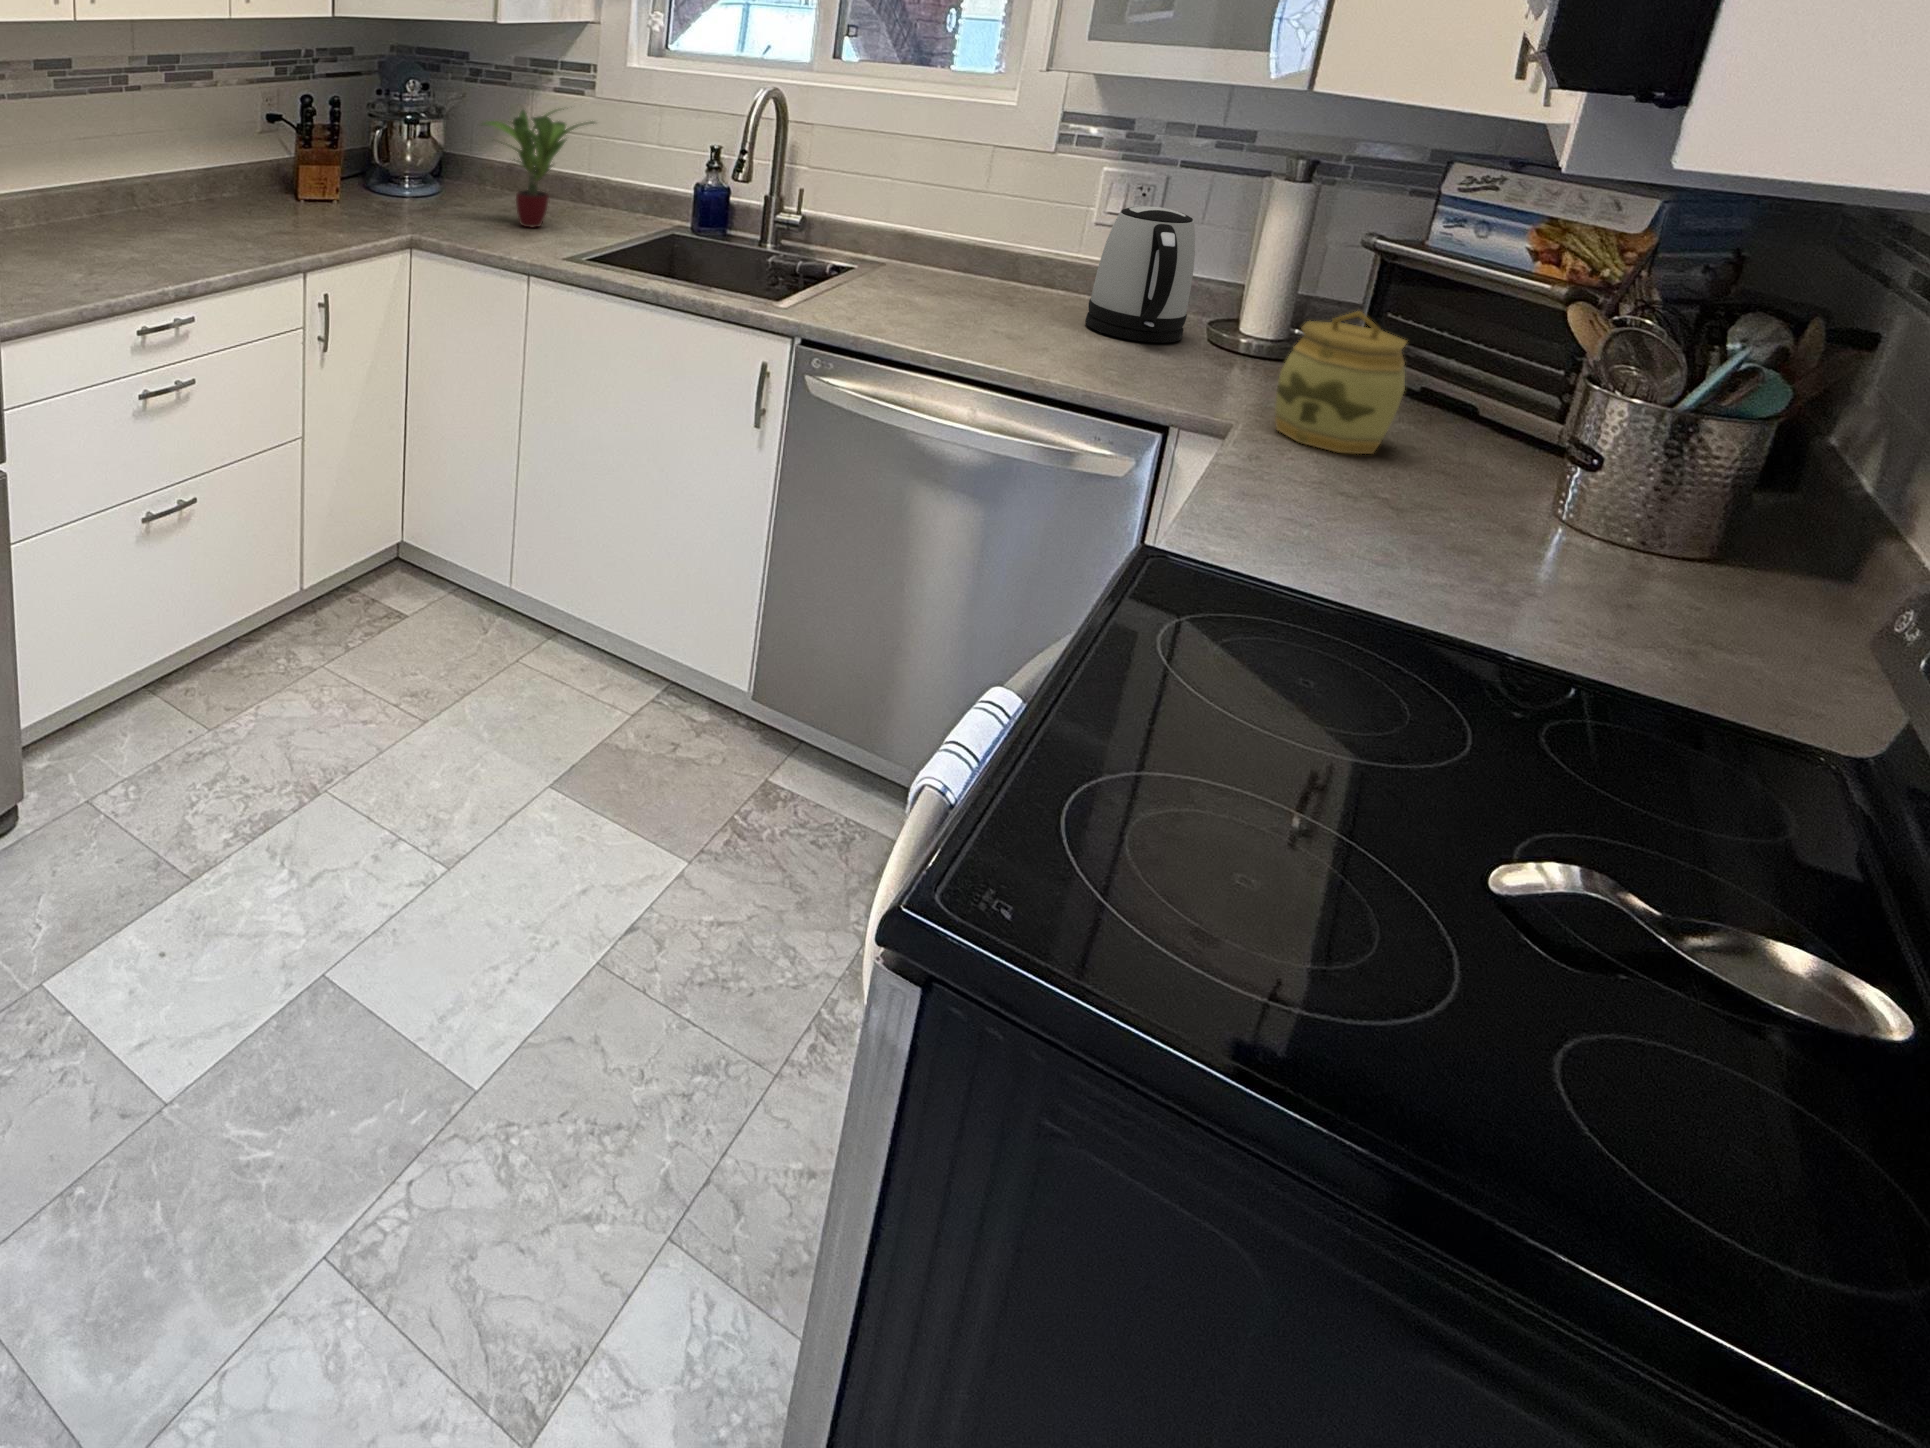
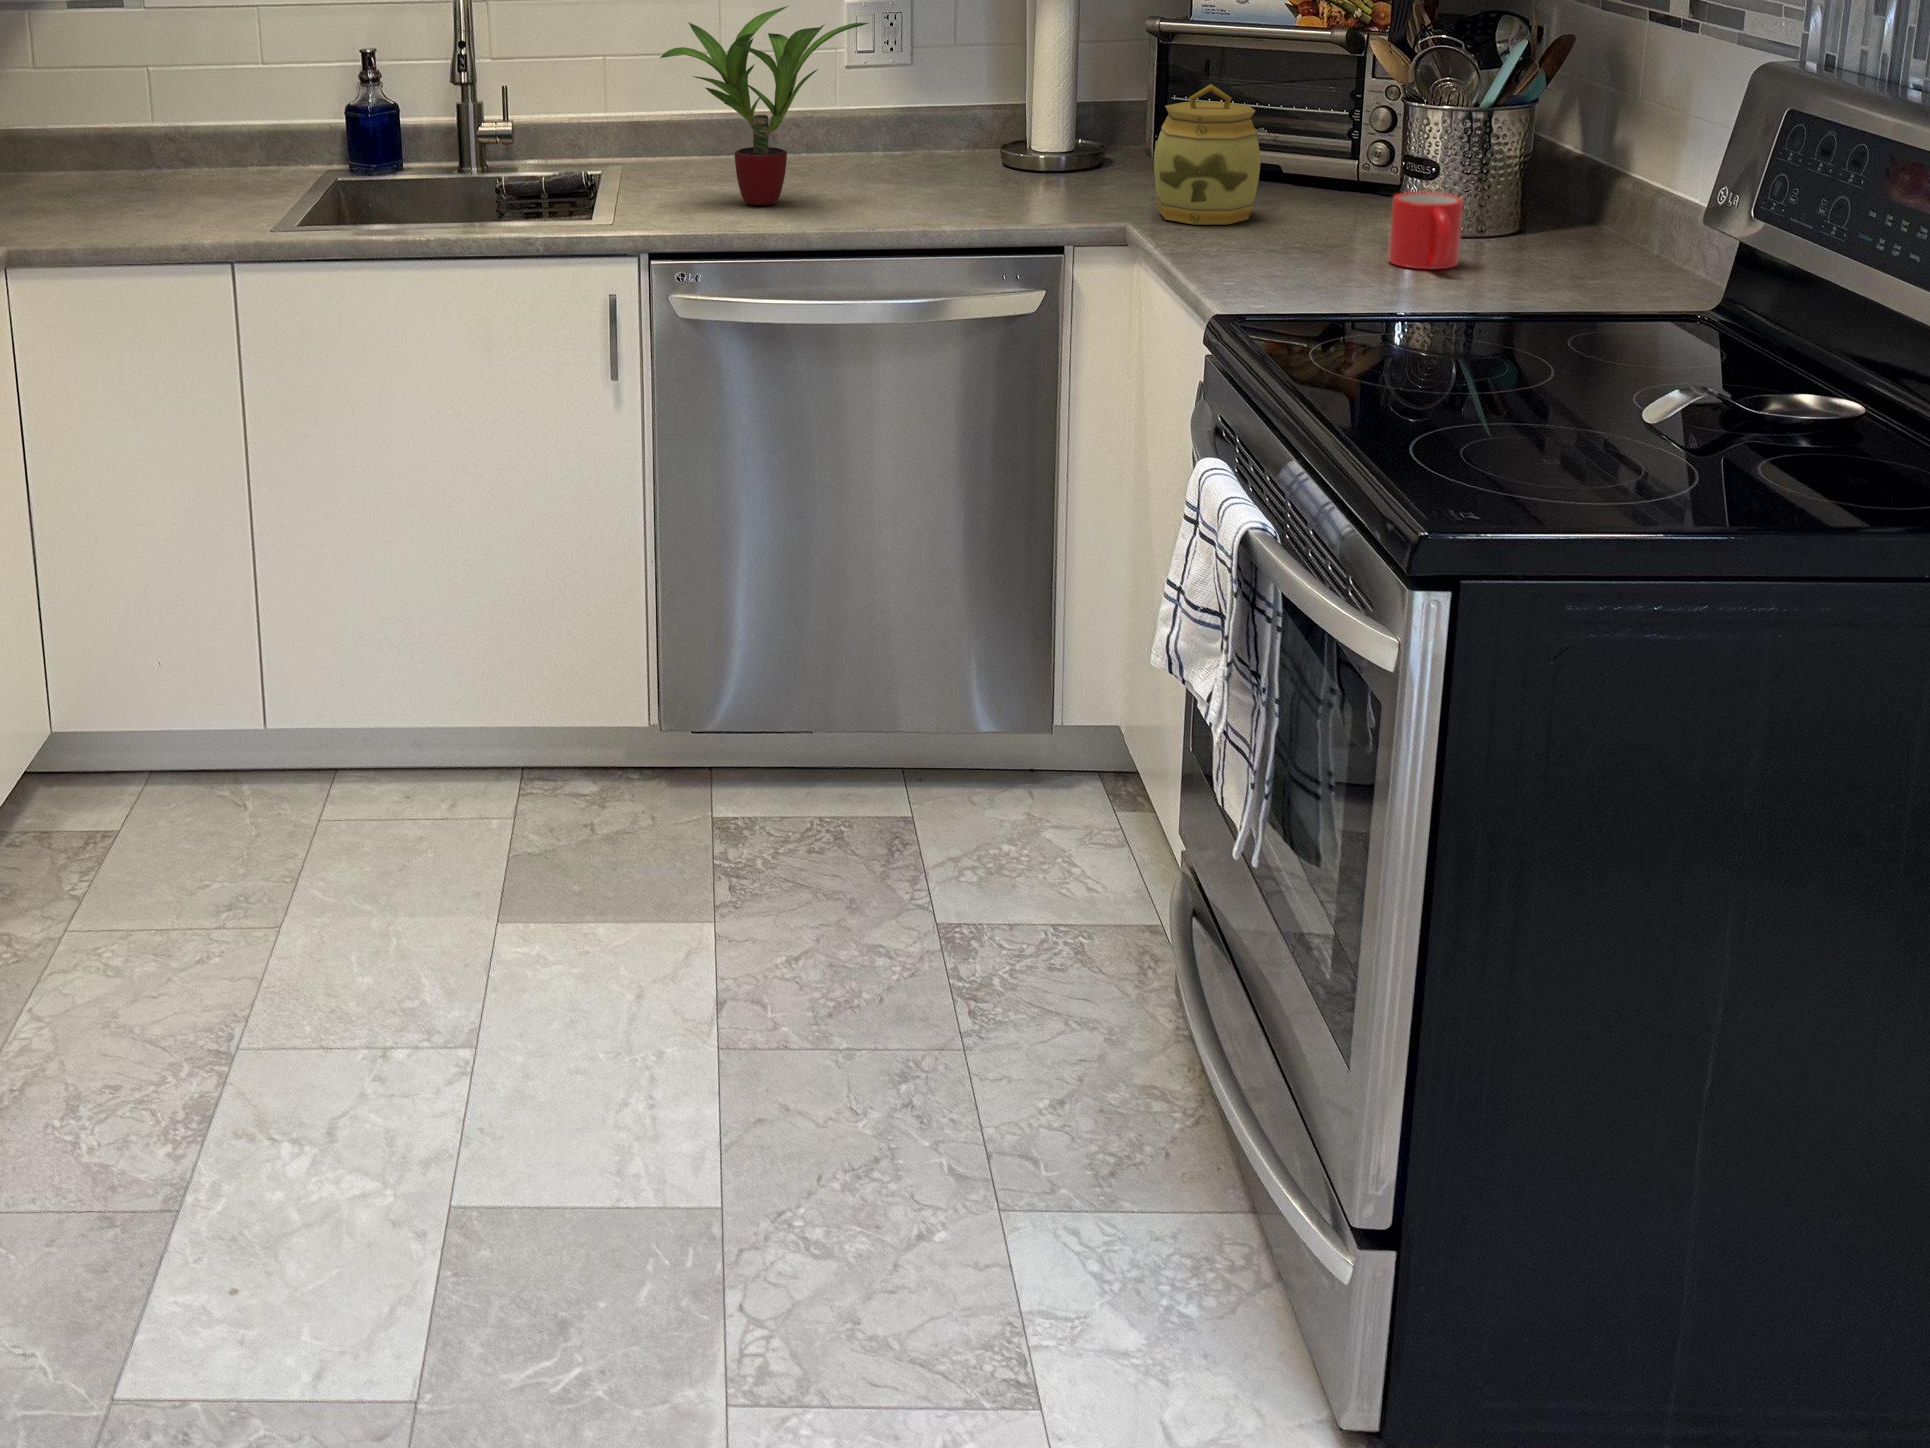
potted plant: present [483,109,594,227] -> present [660,6,868,205]
kettle: present [1085,206,1195,343] -> none [889,27,988,178]
mug: none [1467,477,1585,578] -> present [1388,192,1463,269]

